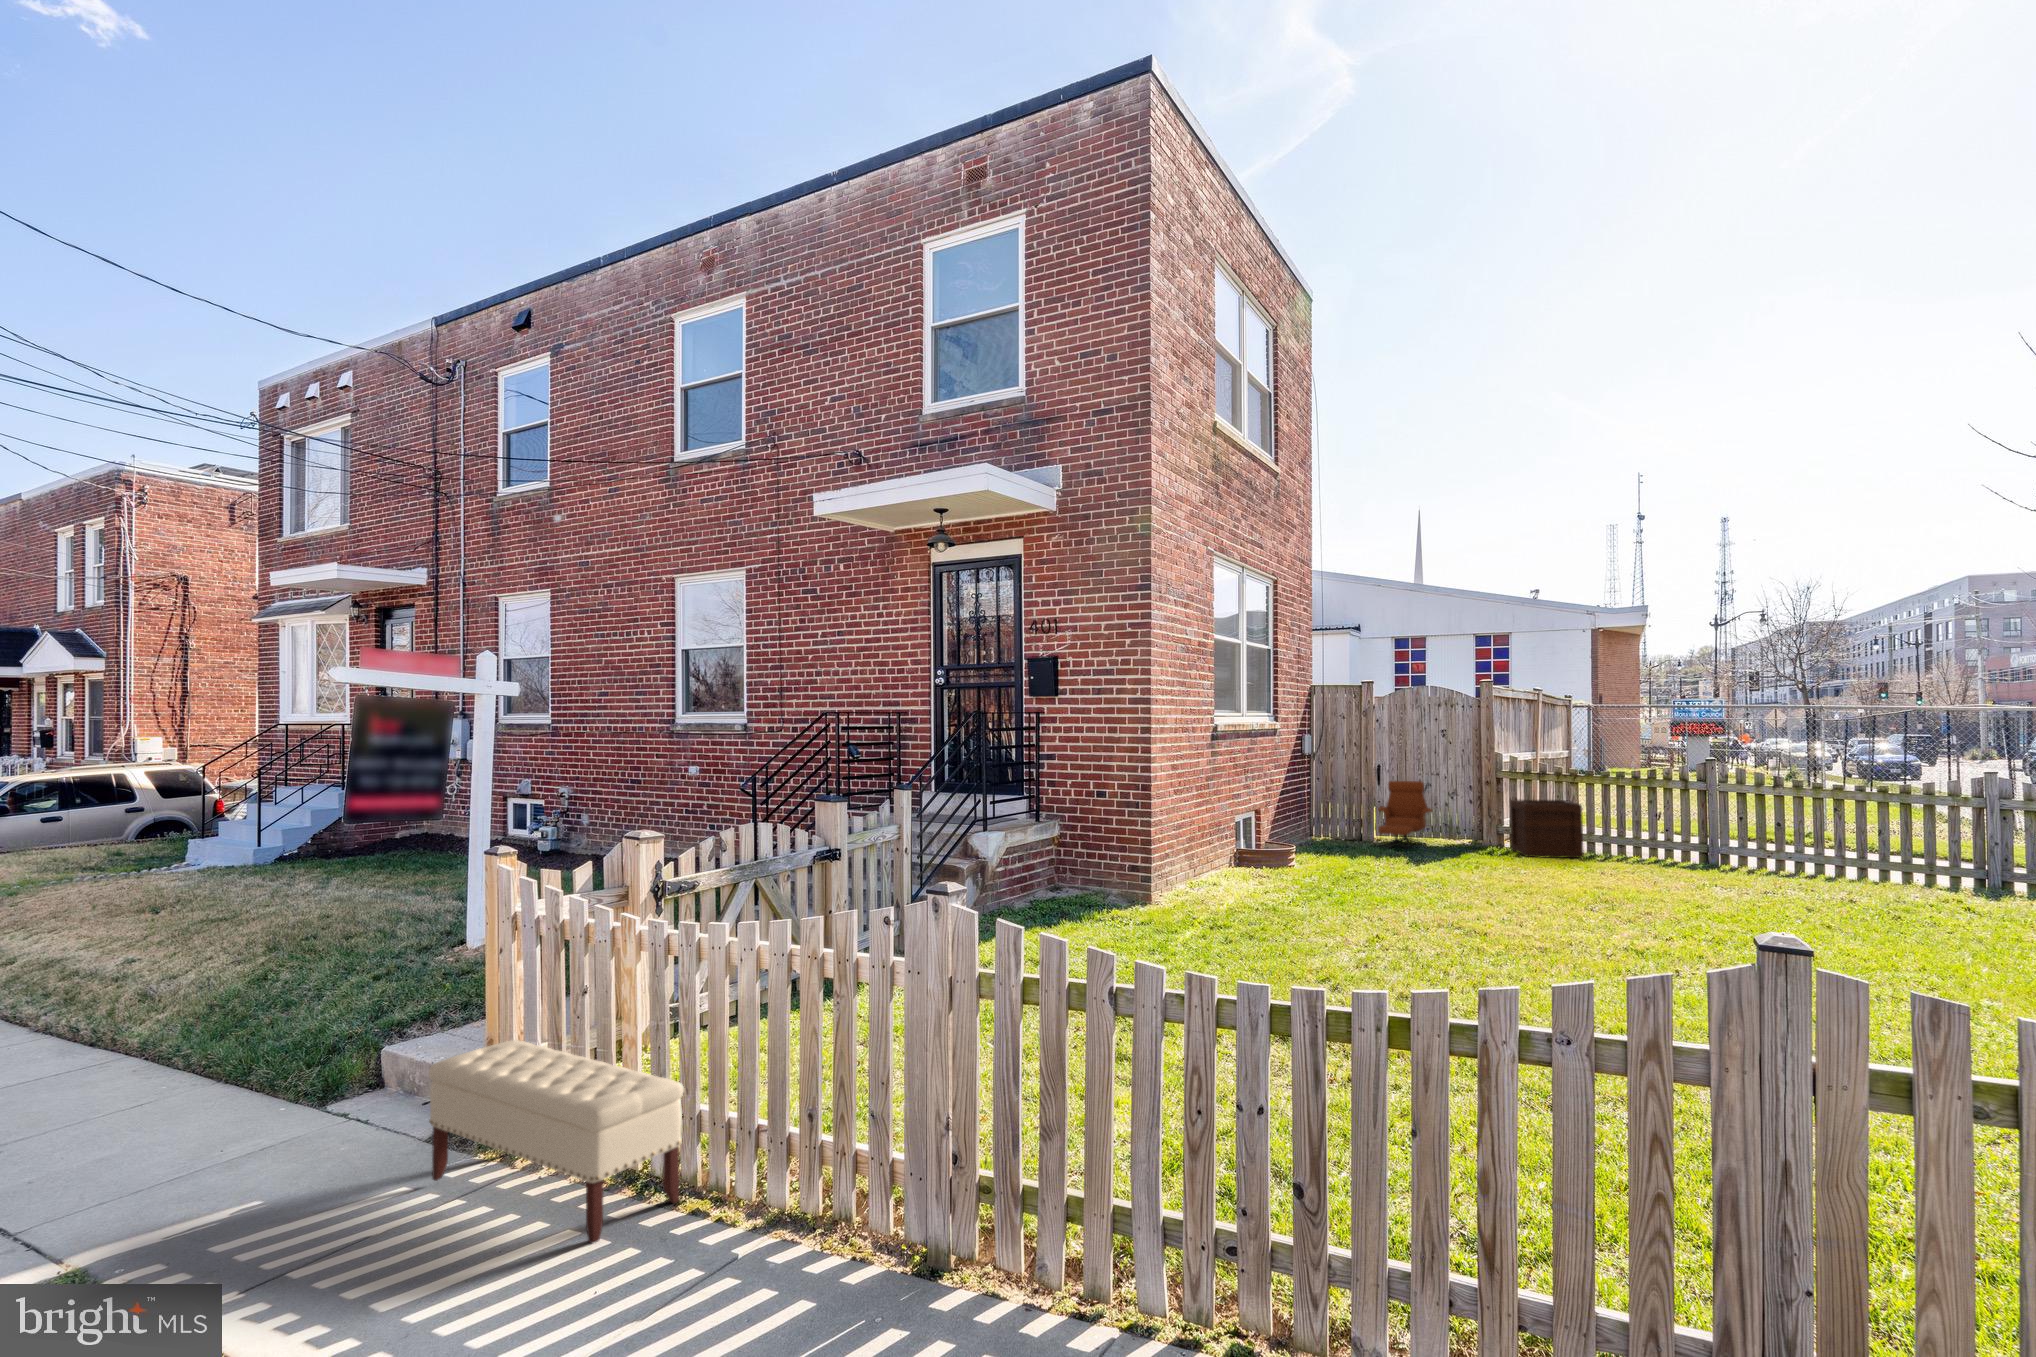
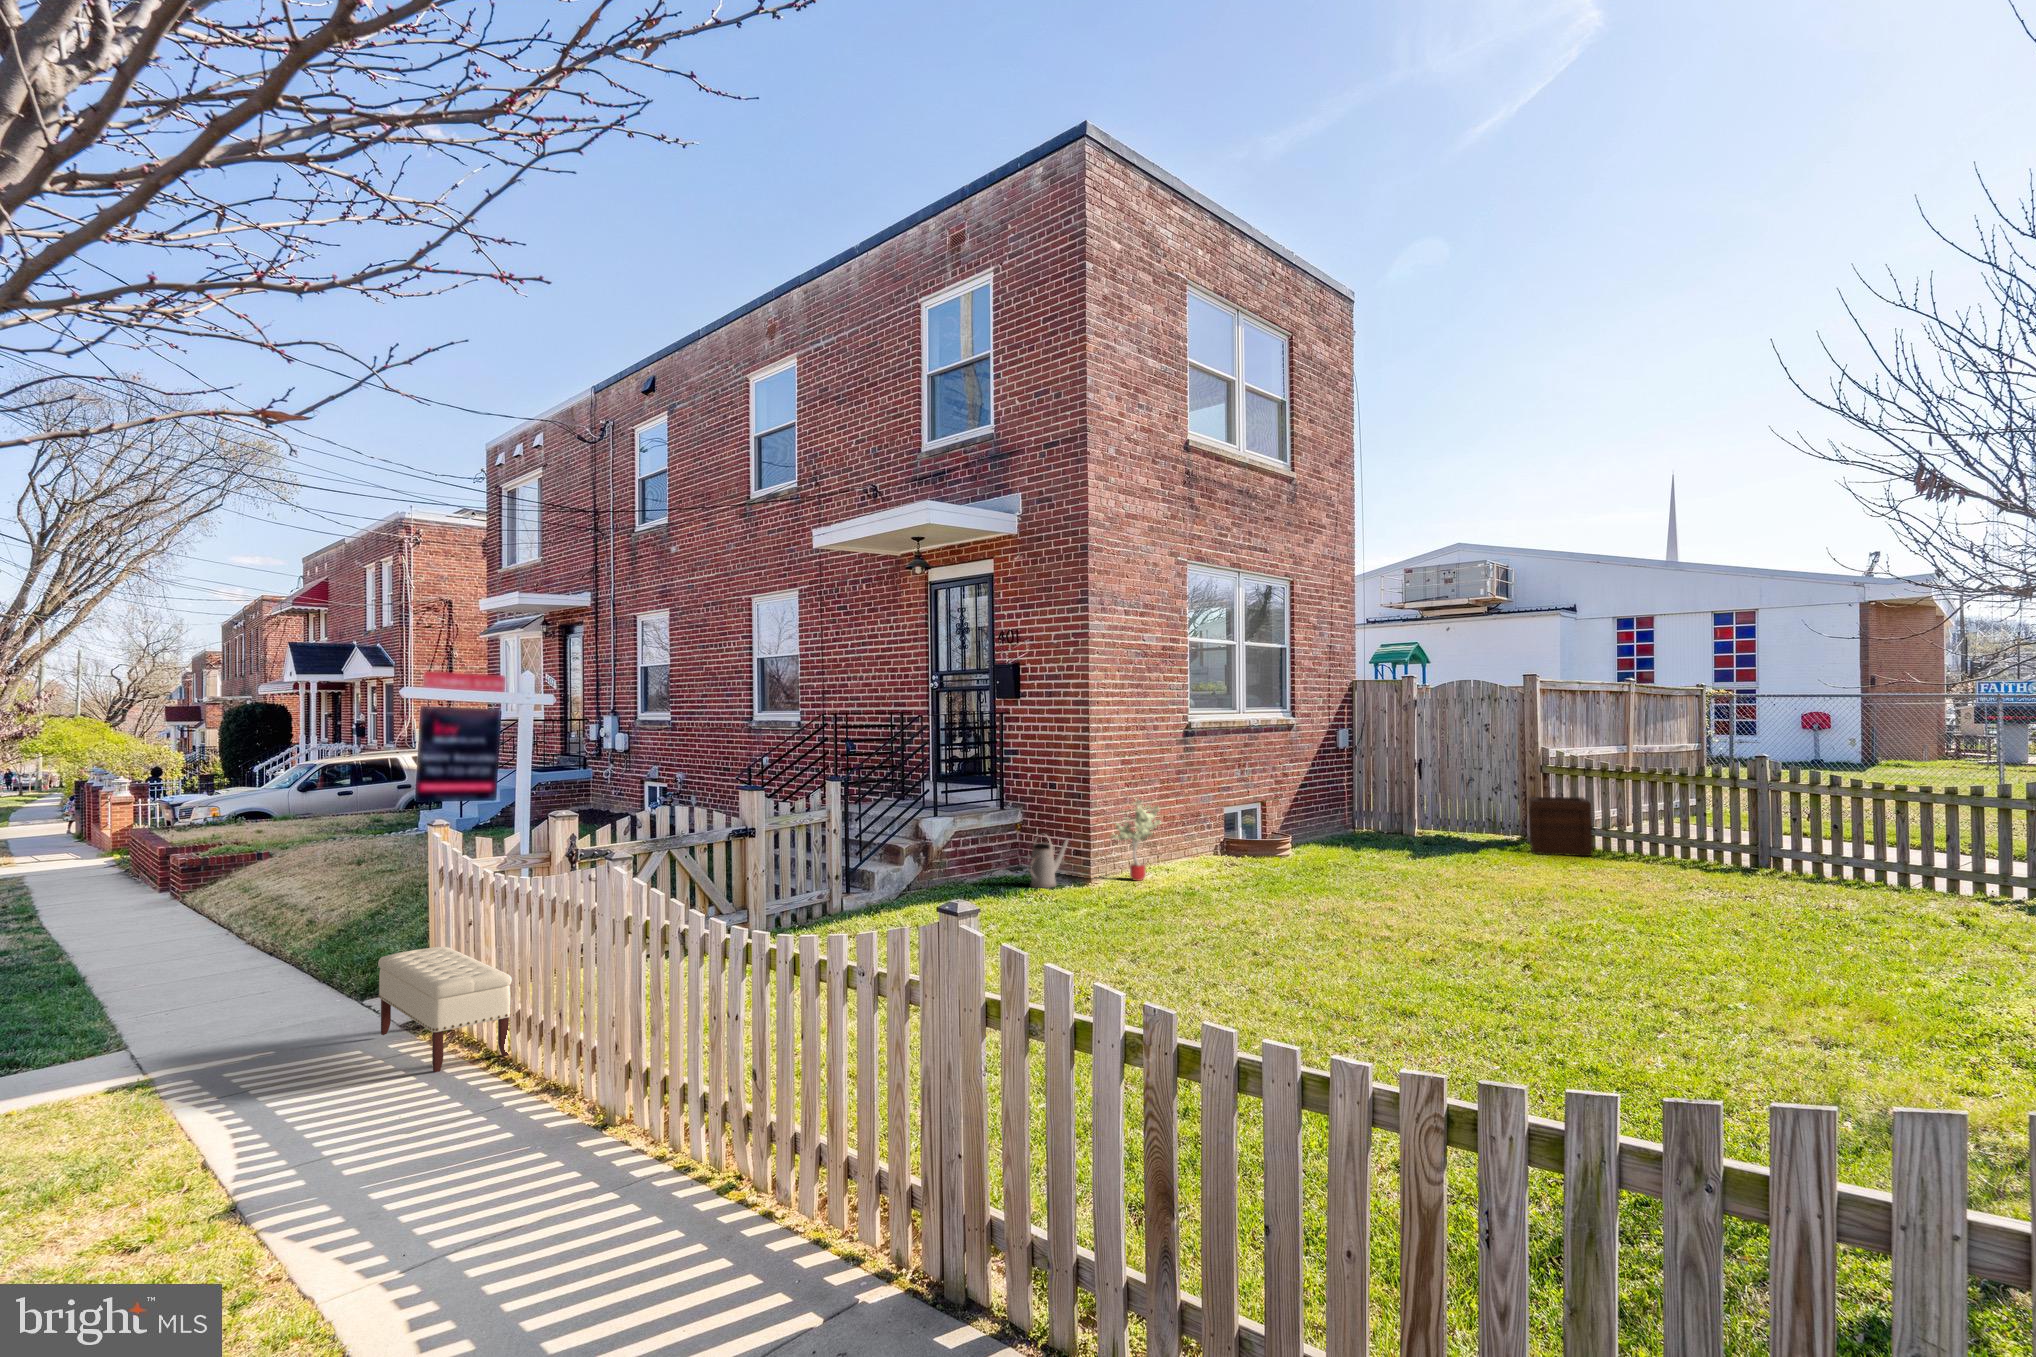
lounge chair: present [1378,781,1432,849] -> none [1394,777,1456,844]
potted tree: none [1169,805,1221,899] -> present [1112,797,1161,881]
watering can: none [1093,850,1126,912] -> present [1029,834,1068,888]

